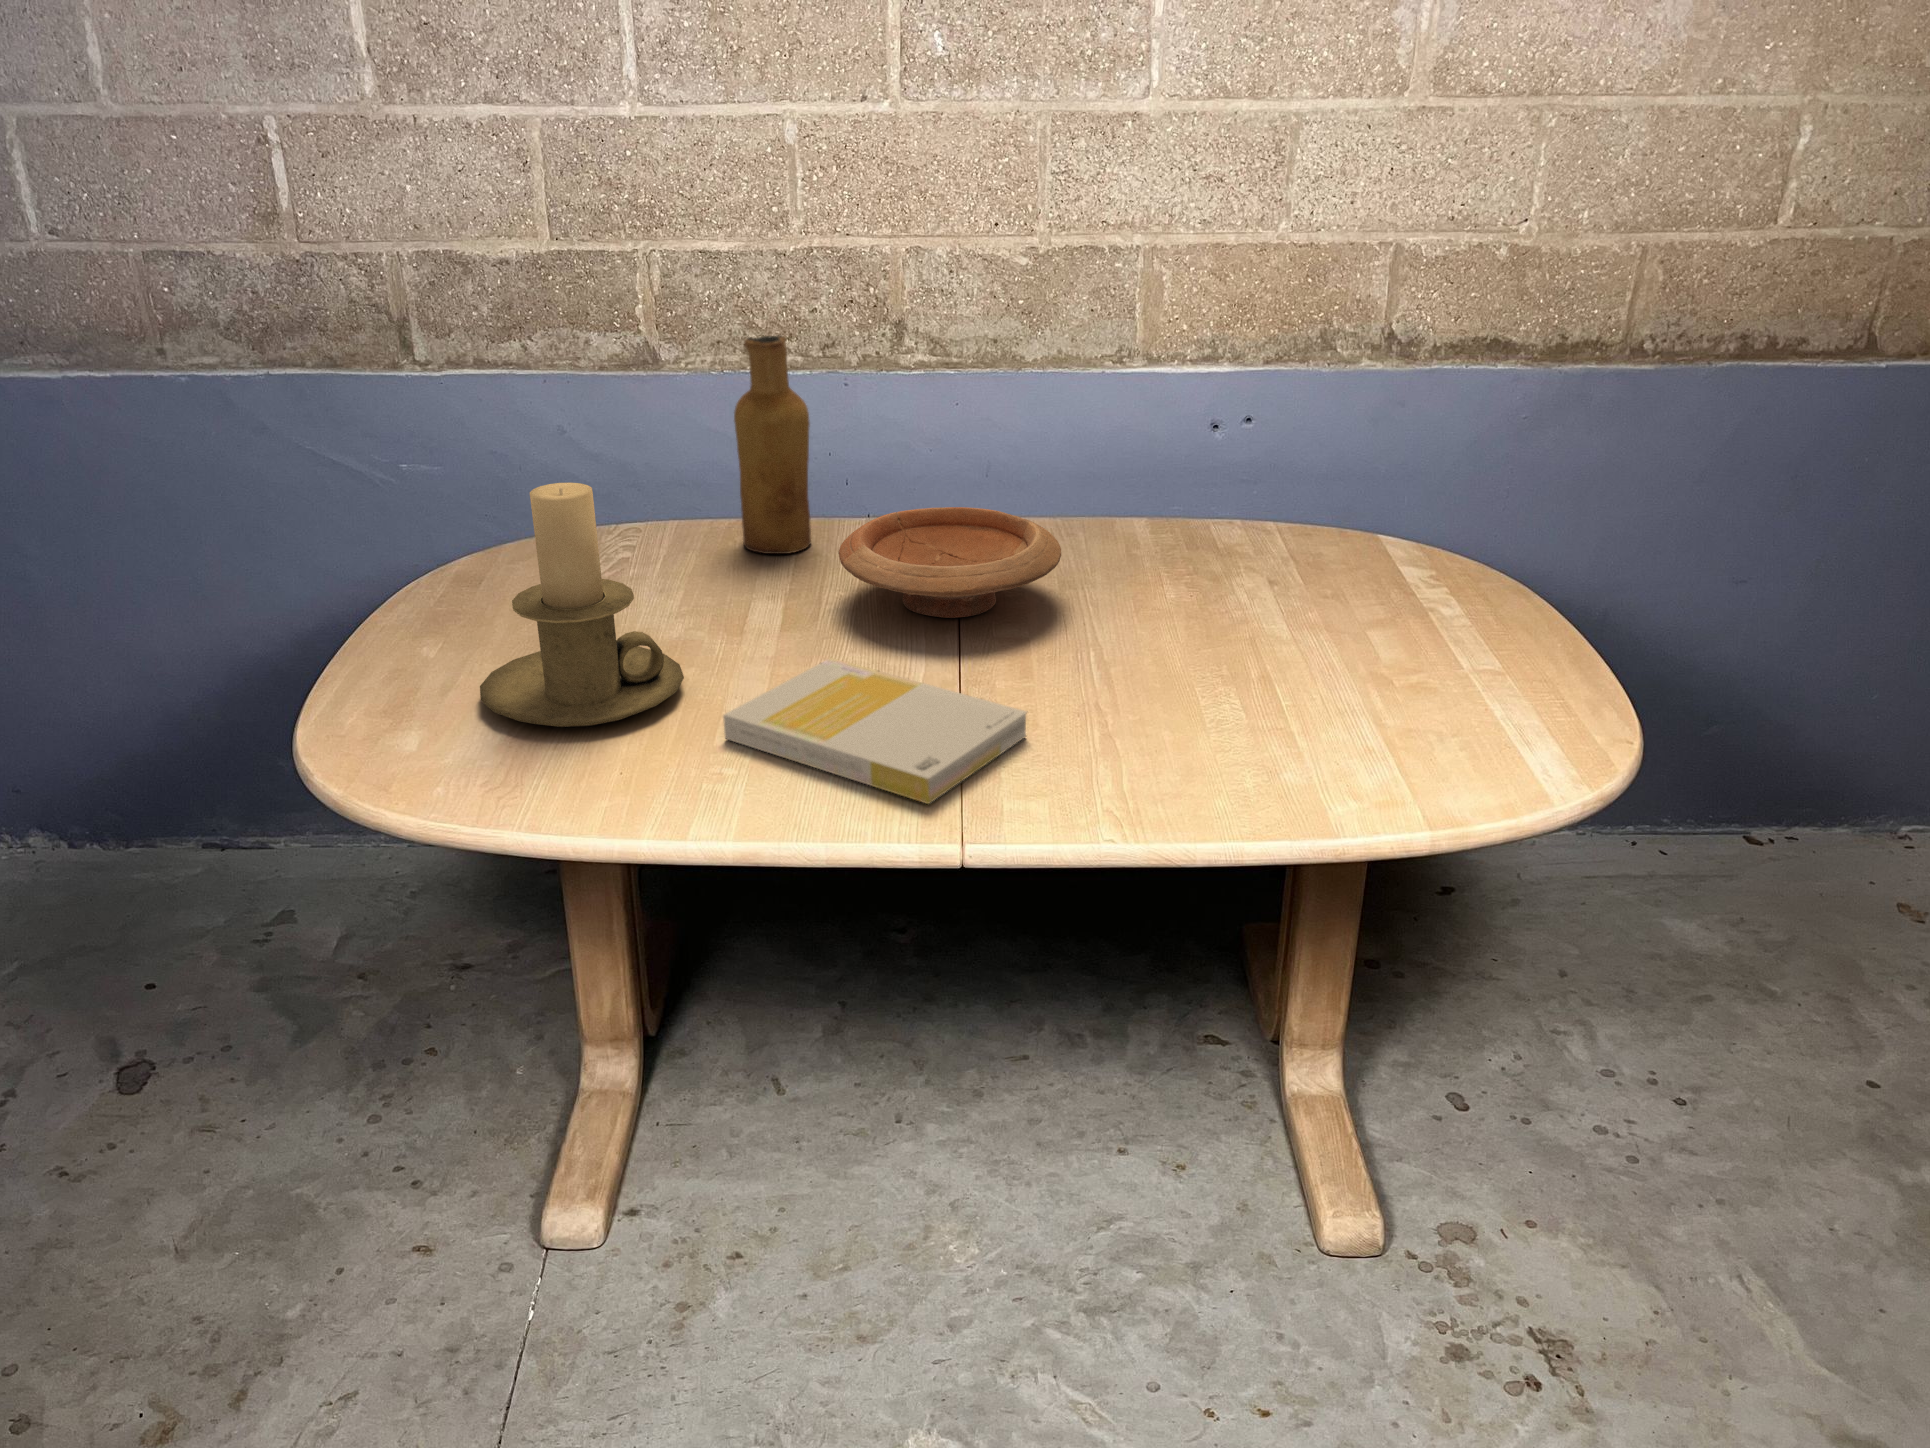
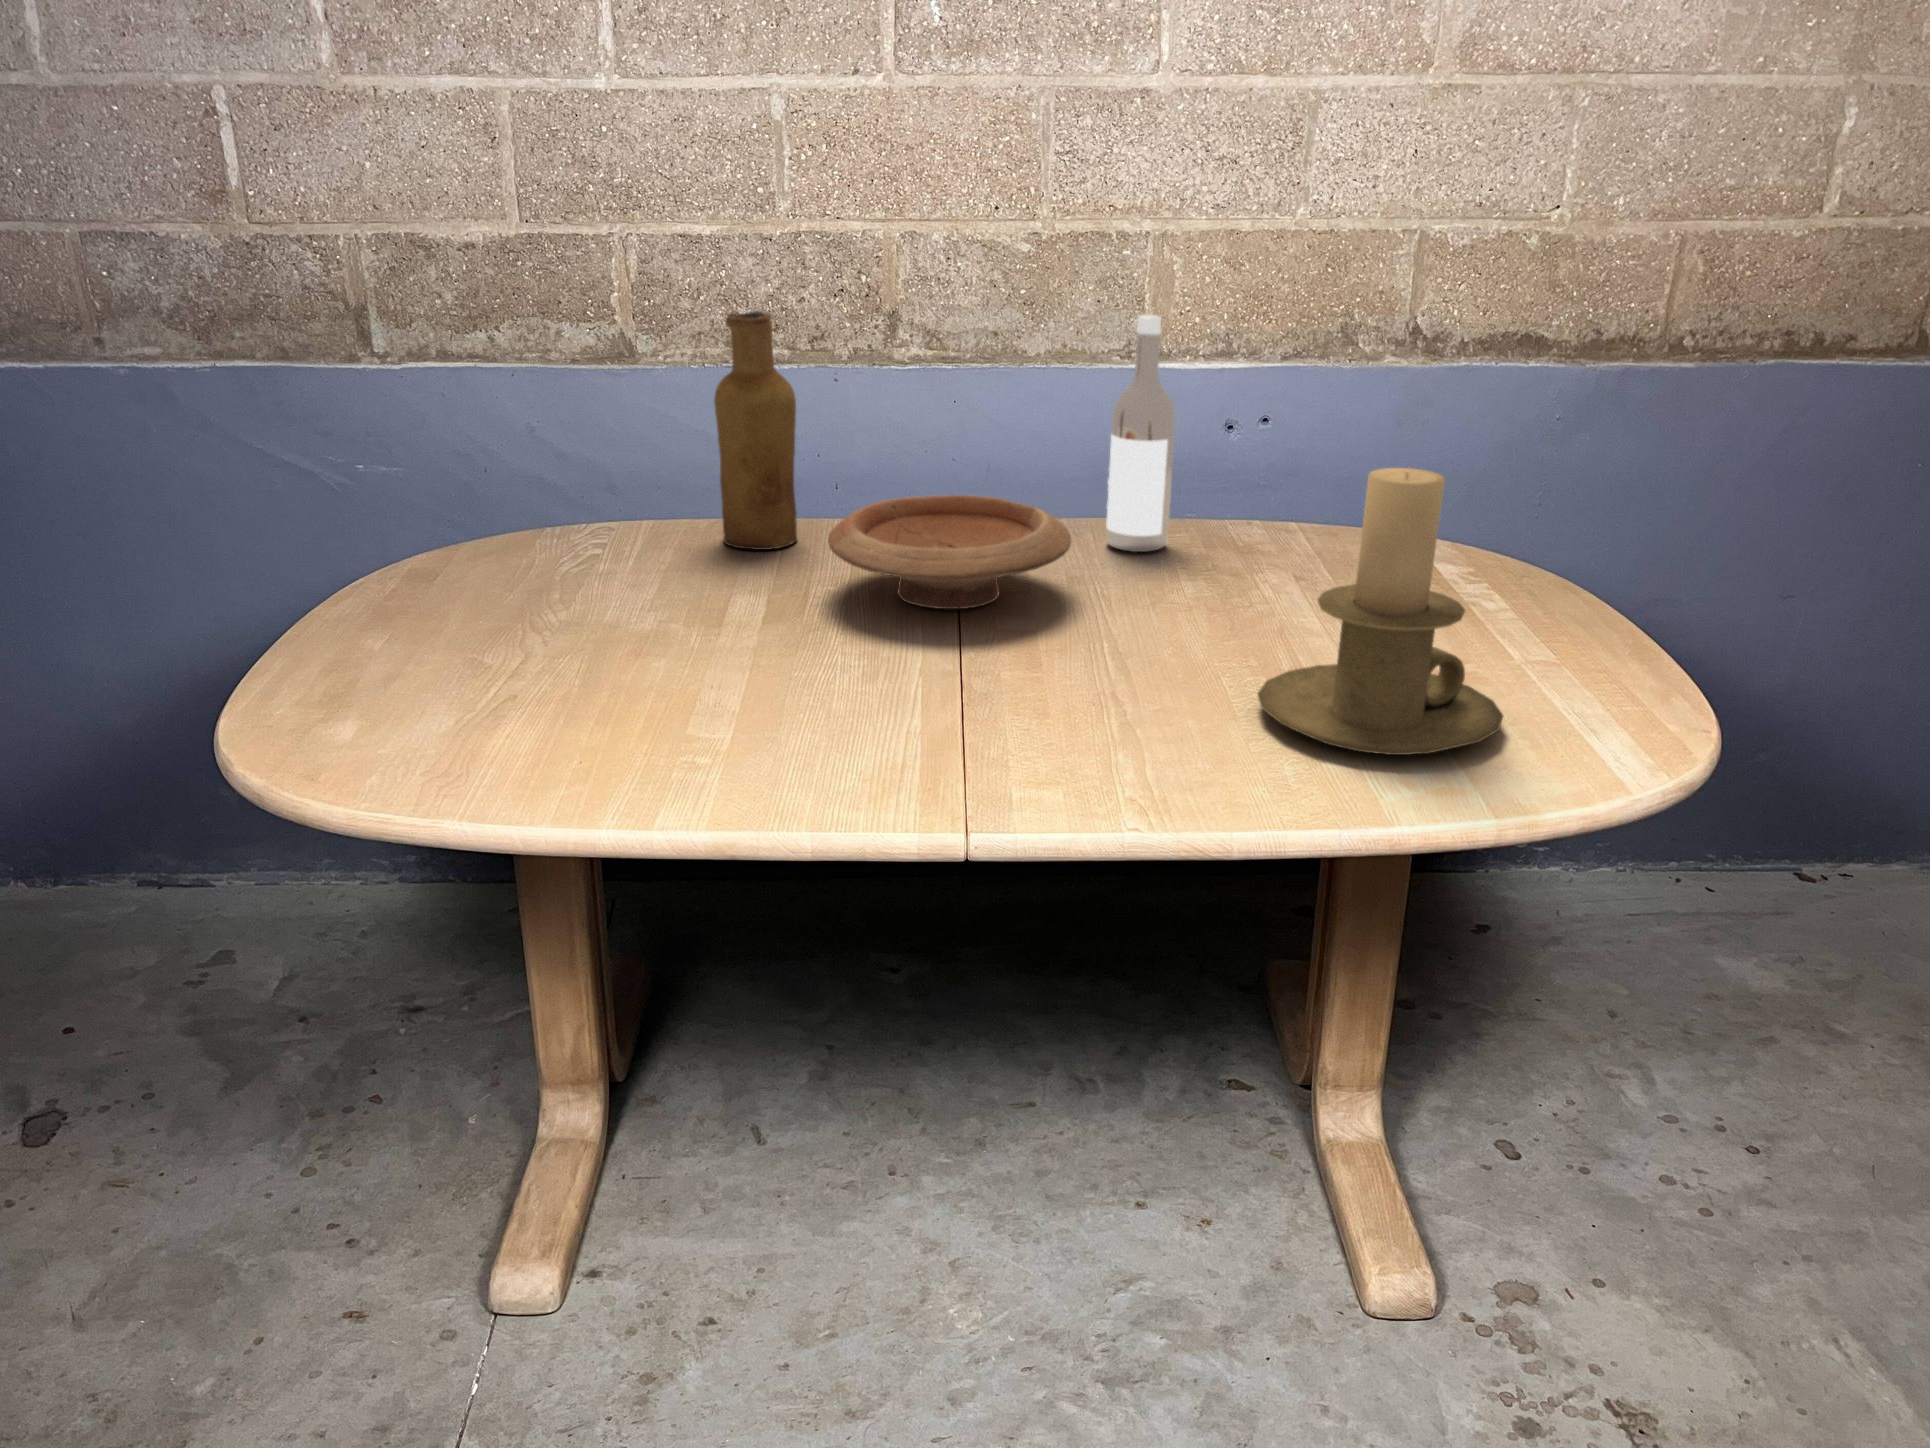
wine bottle: none [1096,338,1159,556] -> present [1106,315,1175,552]
candle holder: present [480,483,684,727] -> present [1257,468,1503,755]
book: present [723,658,1027,804] -> none [699,644,1040,791]

